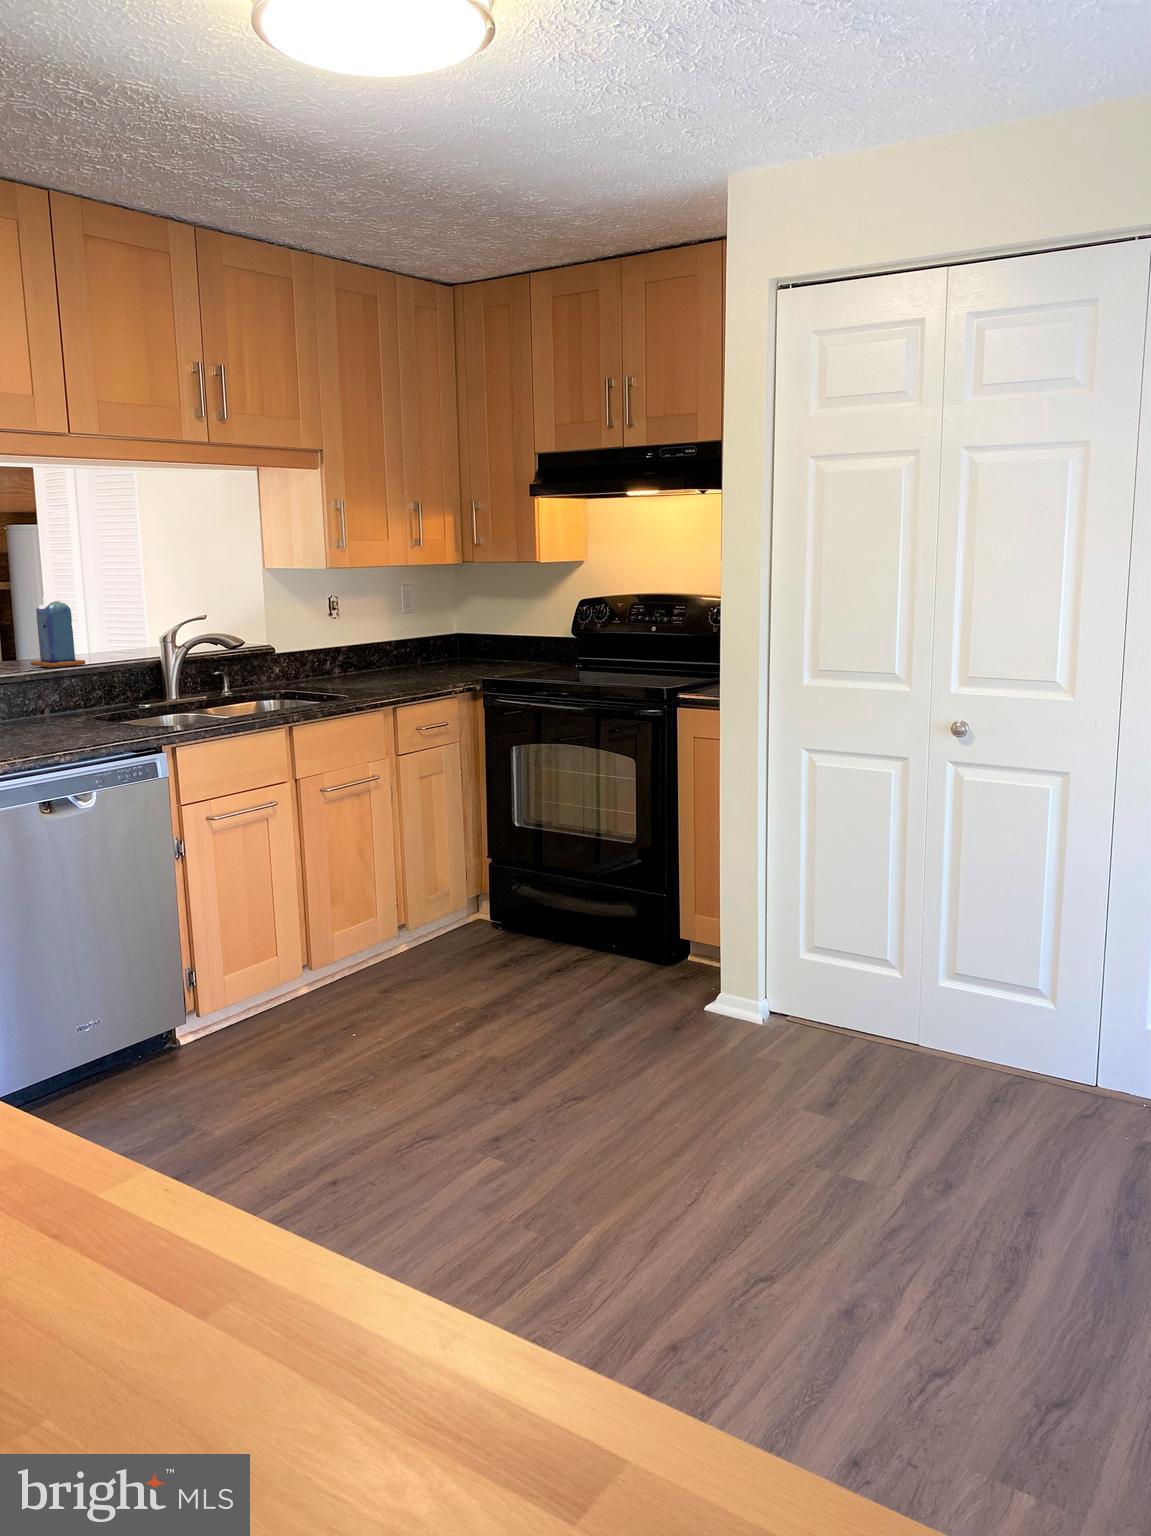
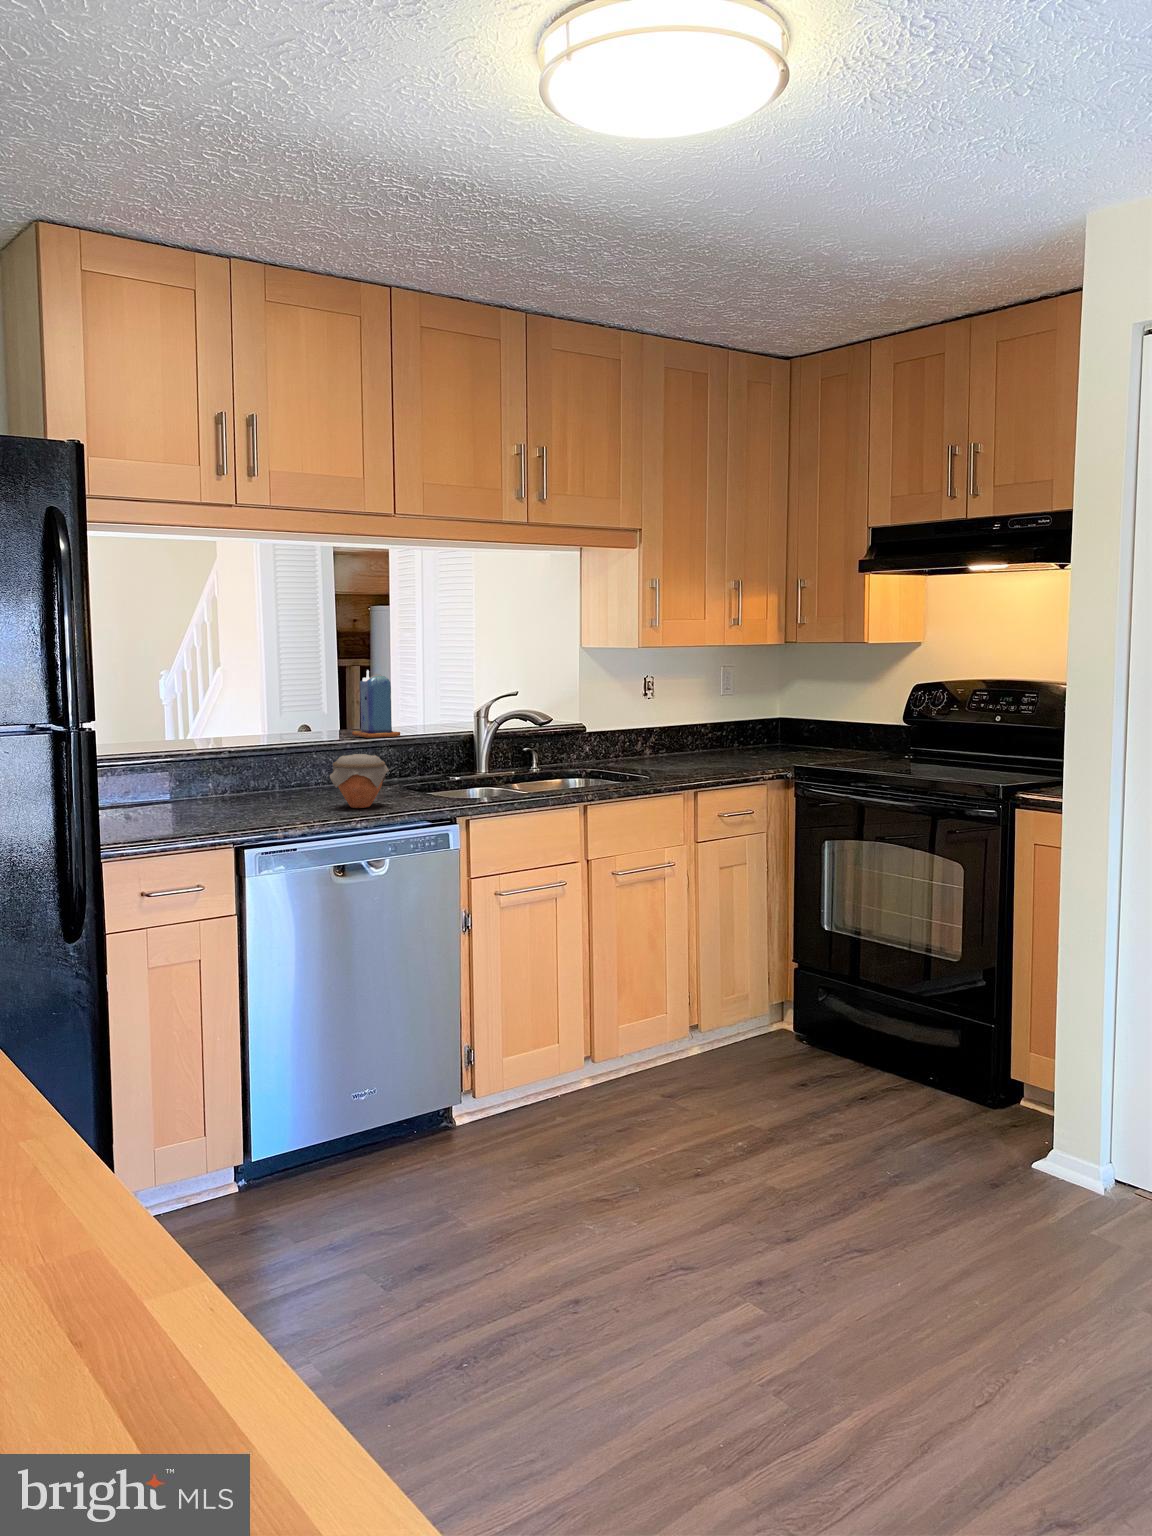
jar: none [24,685,88,741] -> present [330,754,389,808]

